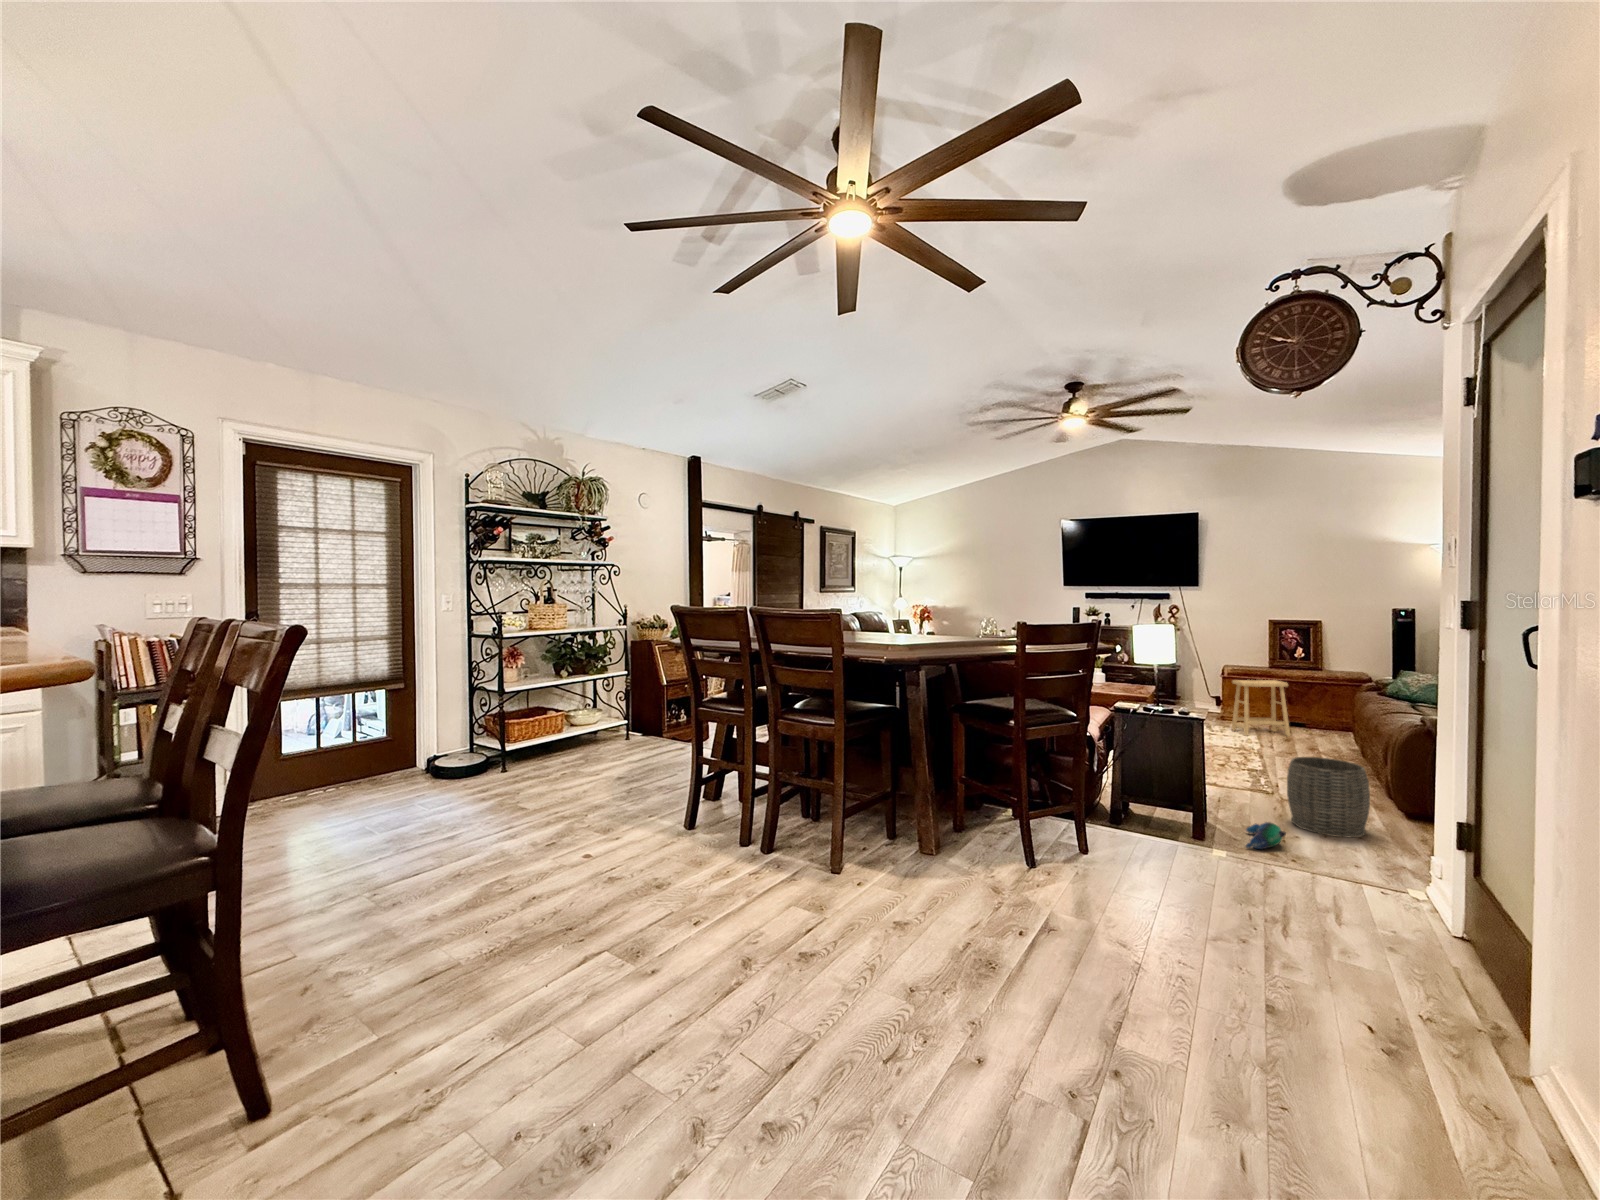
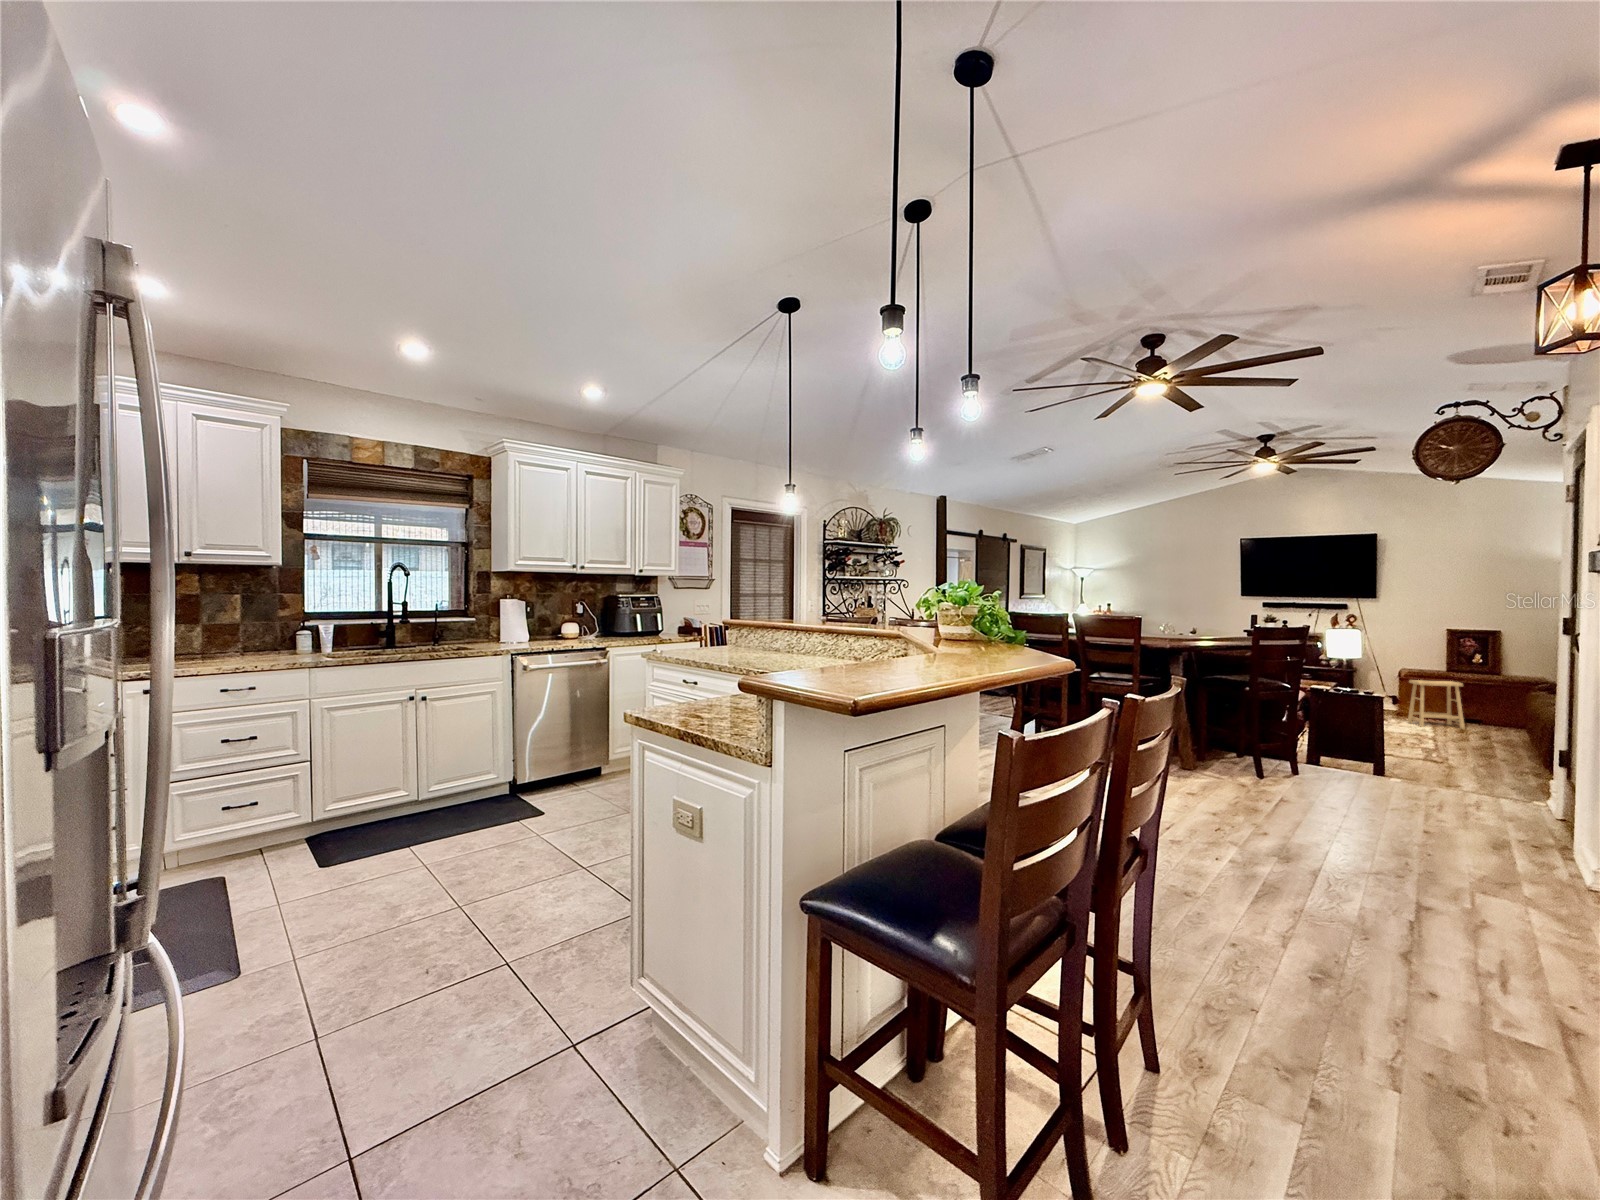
woven basket: present [1287,757,1370,838] -> none [1452,729,1518,784]
plush toy: present [1246,822,1286,849] -> none [1416,769,1448,785]

